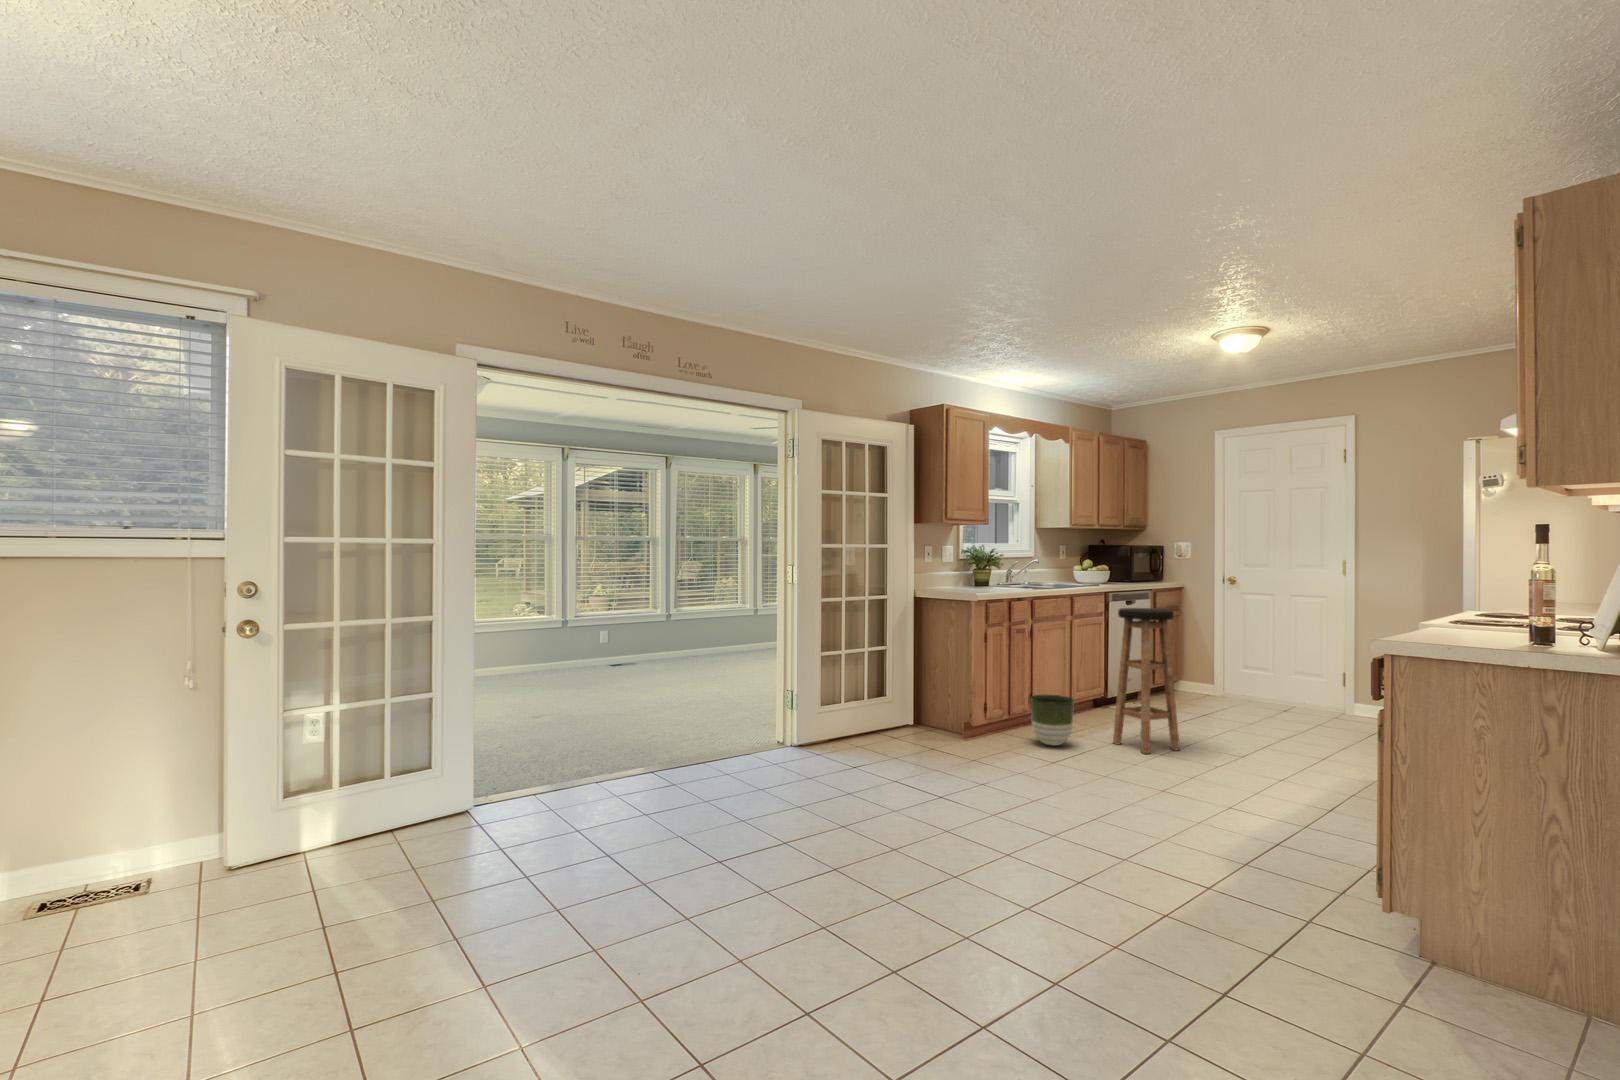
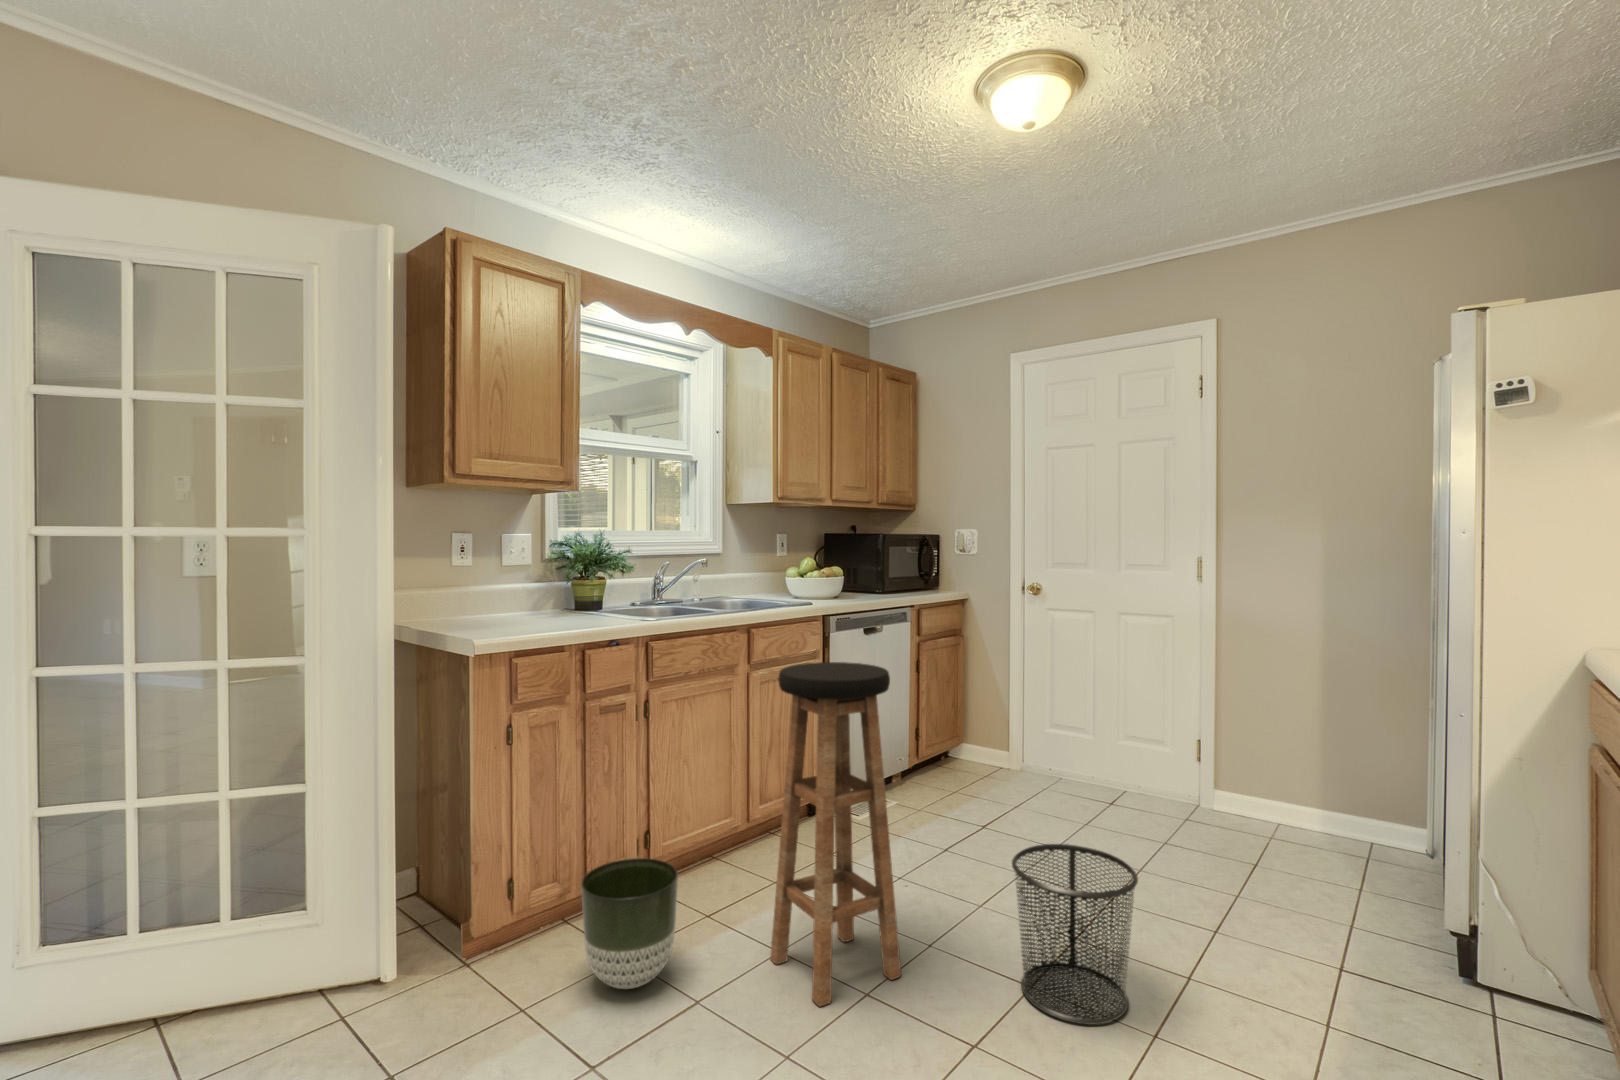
waste bin: none [1235,694,1299,764] -> present [1012,844,1138,1024]

